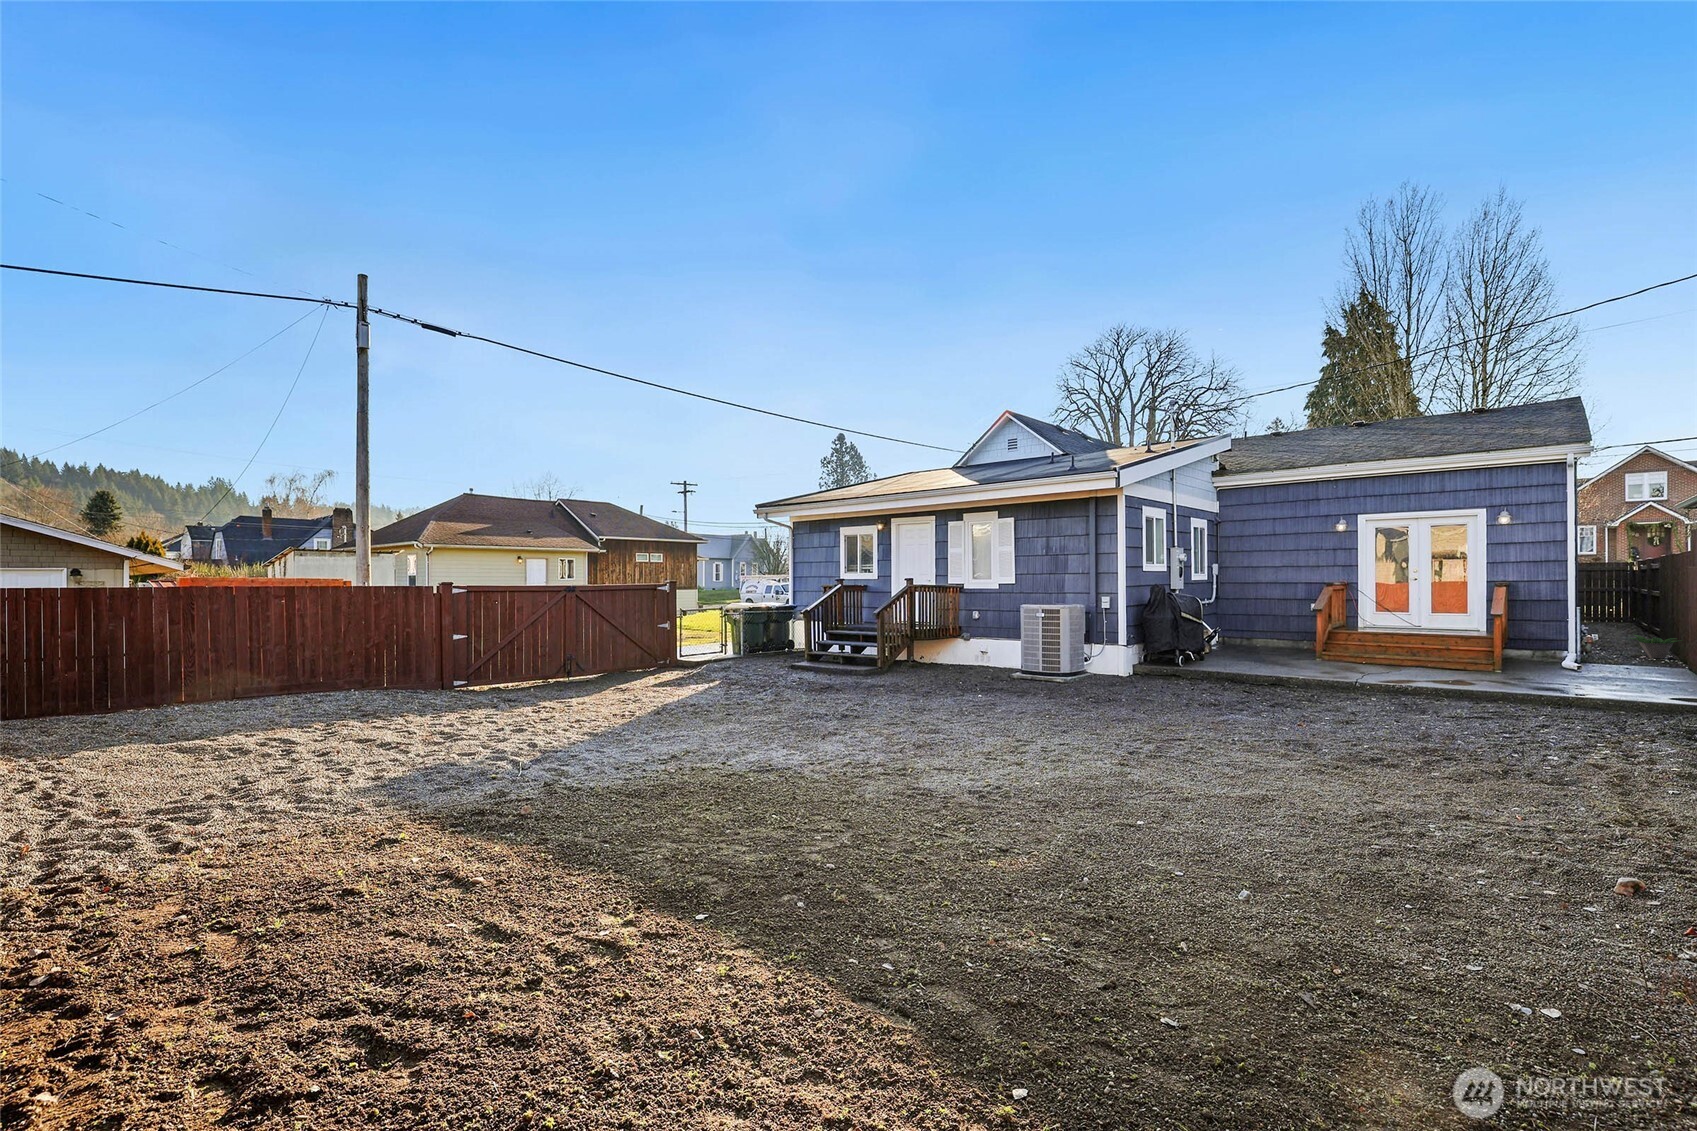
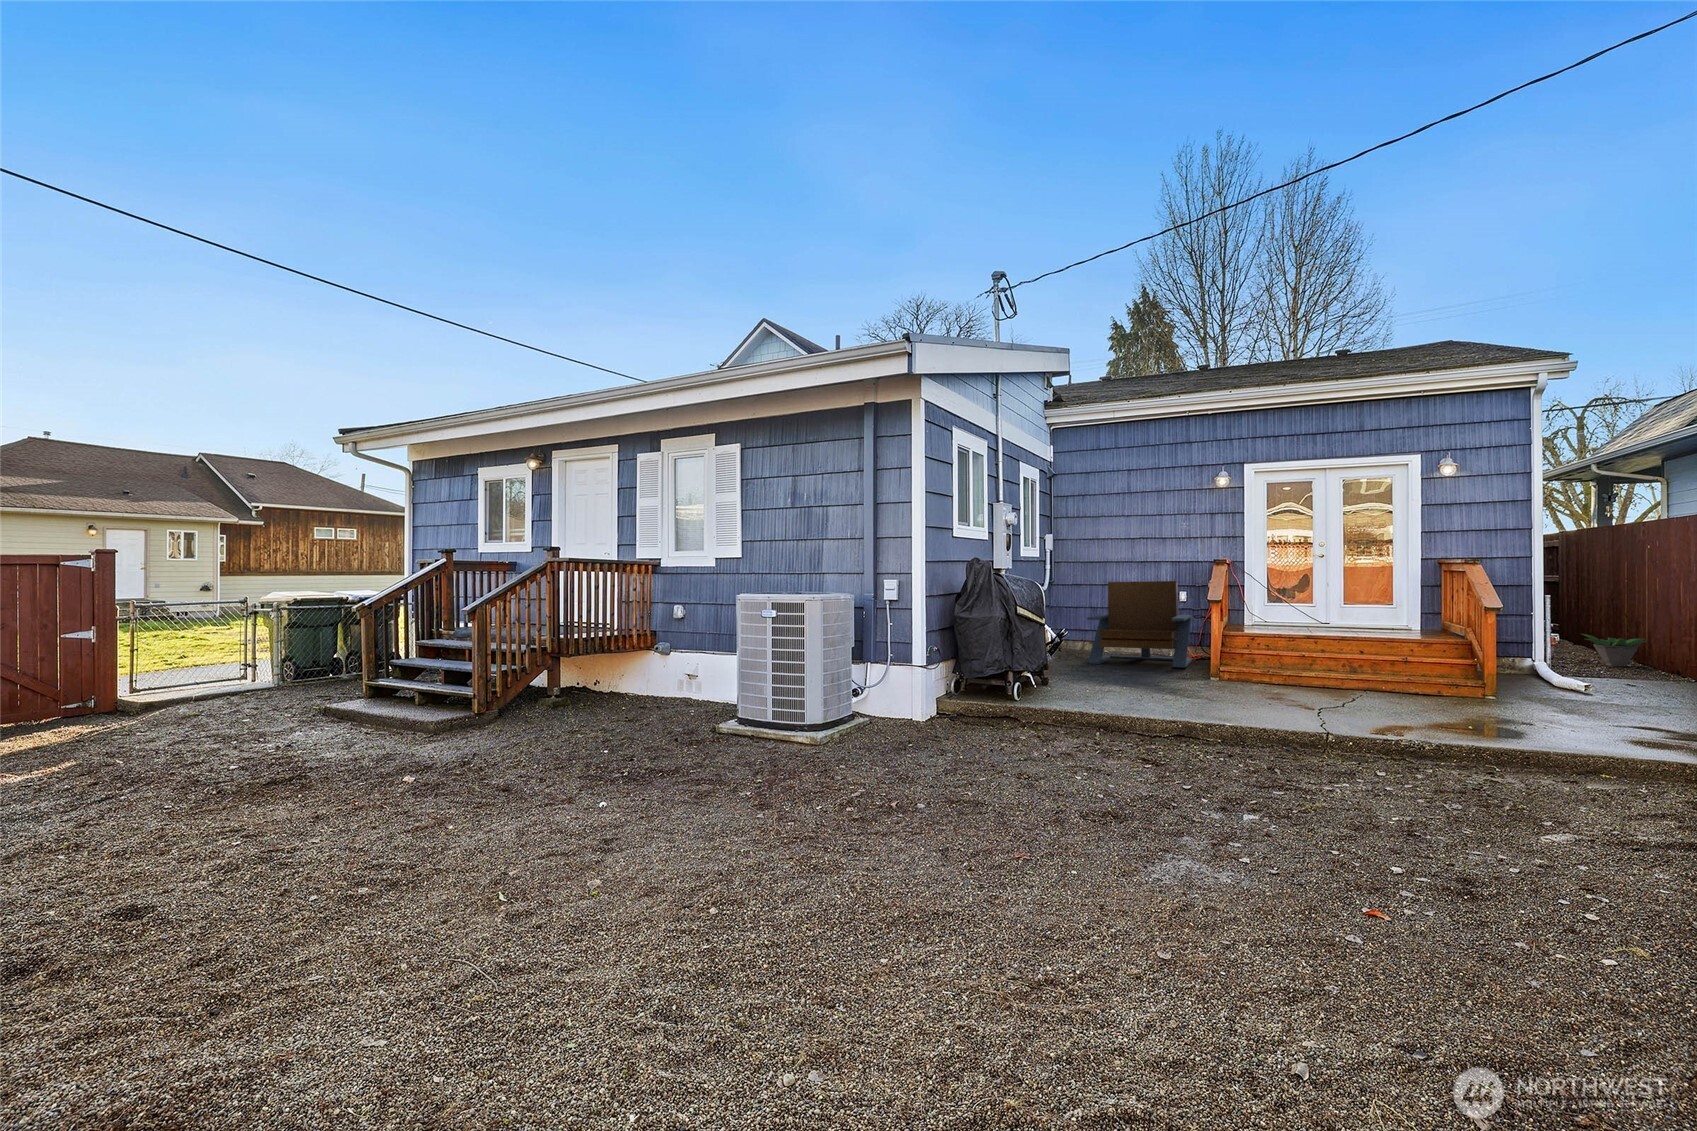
lounge chair: none [1241,596,1322,654] -> present [1087,581,1192,667]

